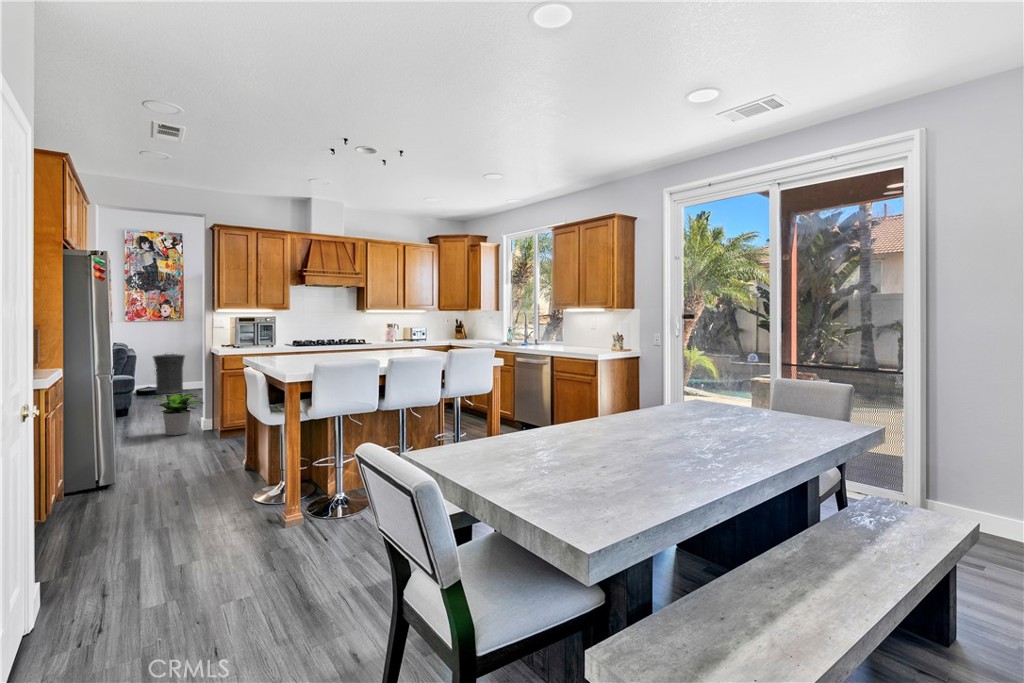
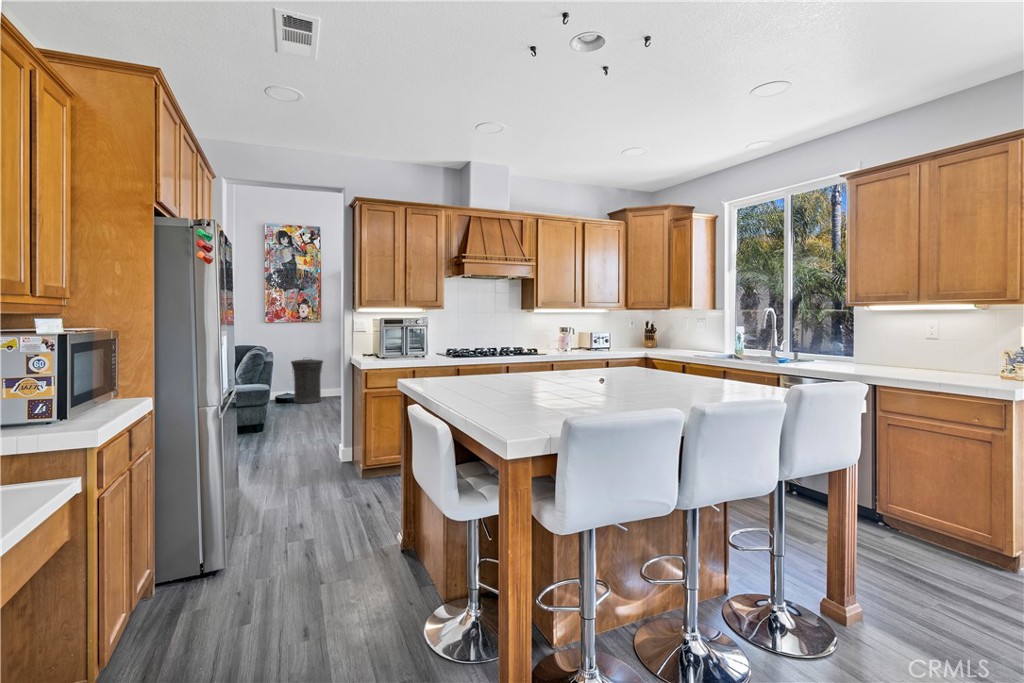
potted plant: present [153,394,203,435] -> none [281,415,346,471]

